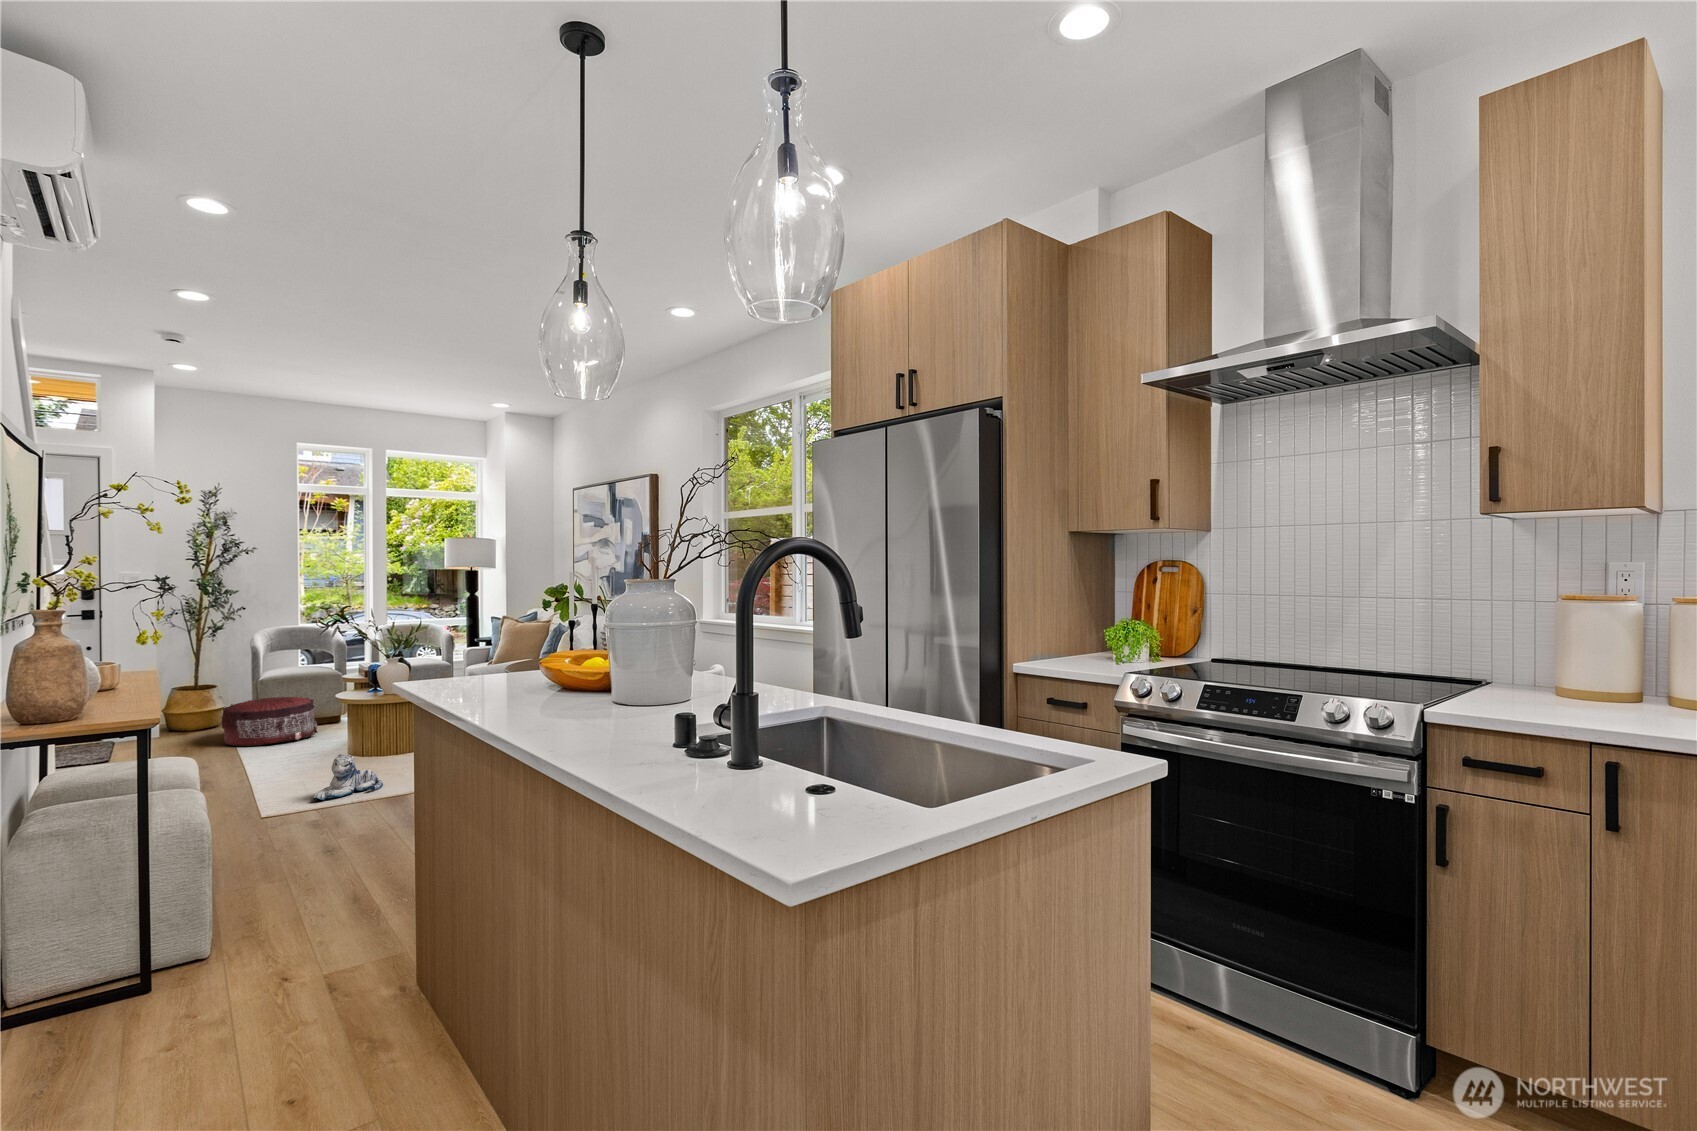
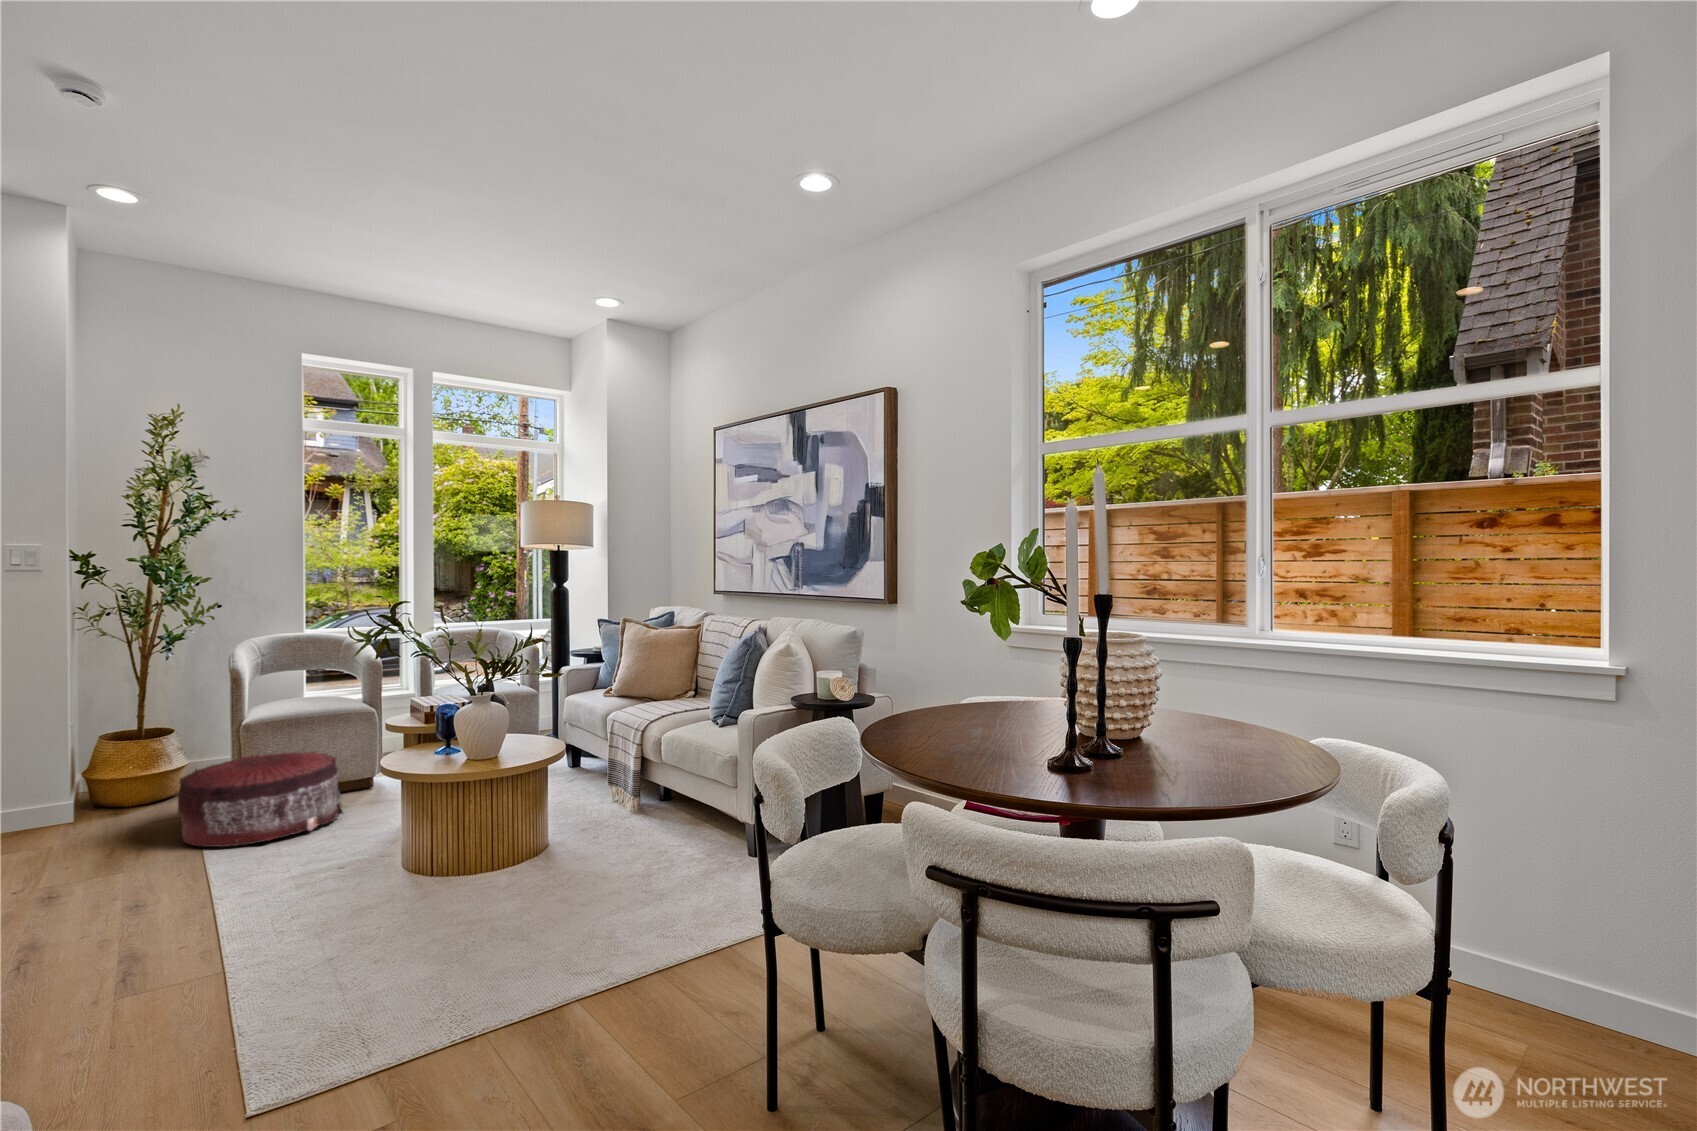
plush toy: present [313,754,383,800] -> none [370,924,508,1044]

